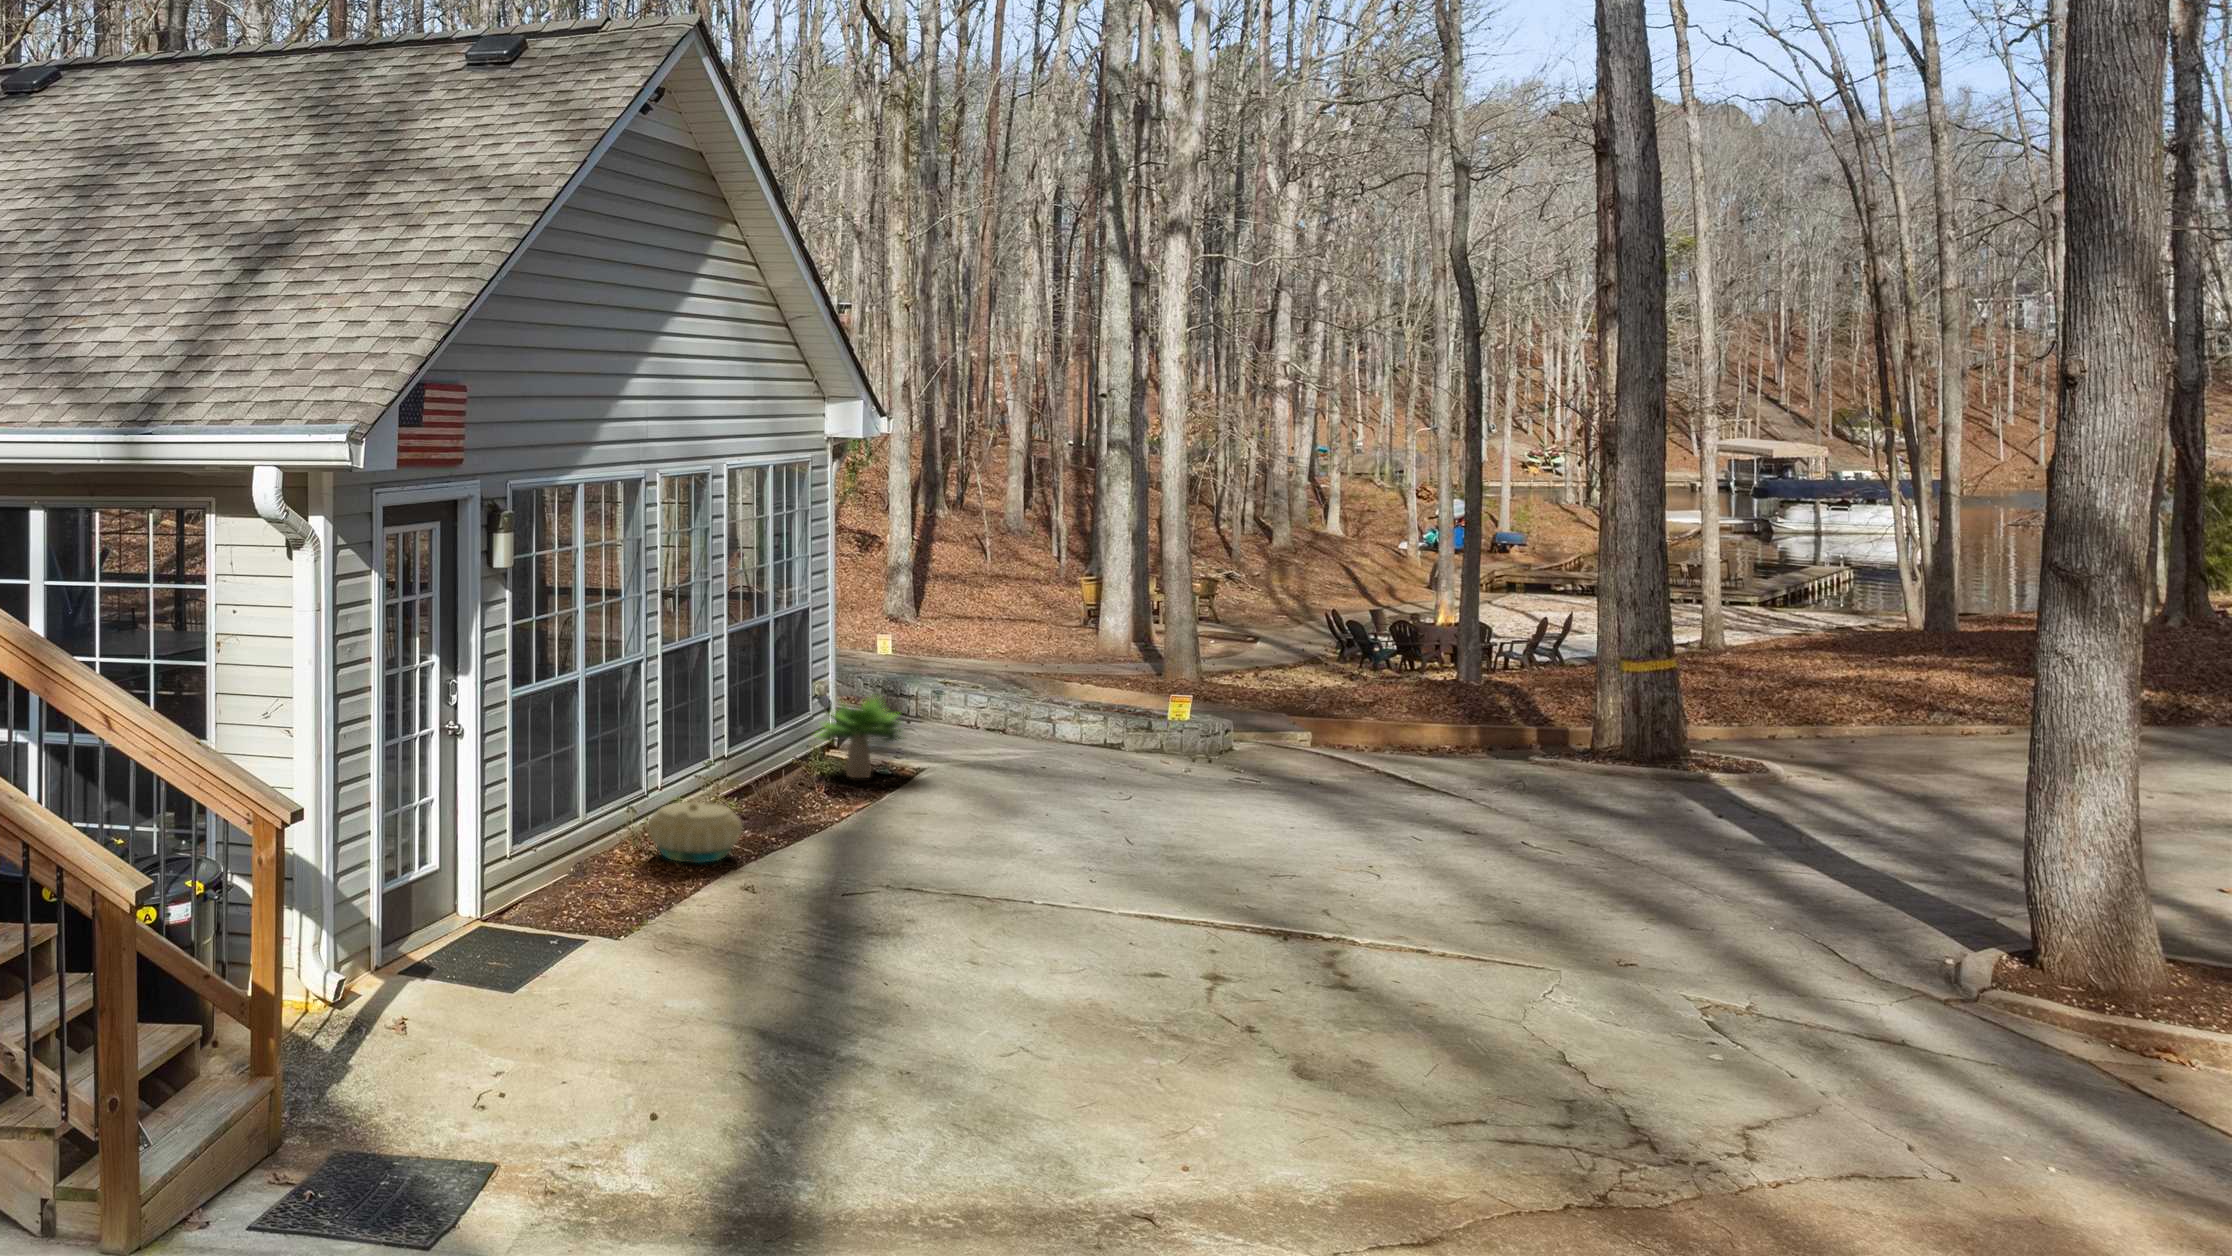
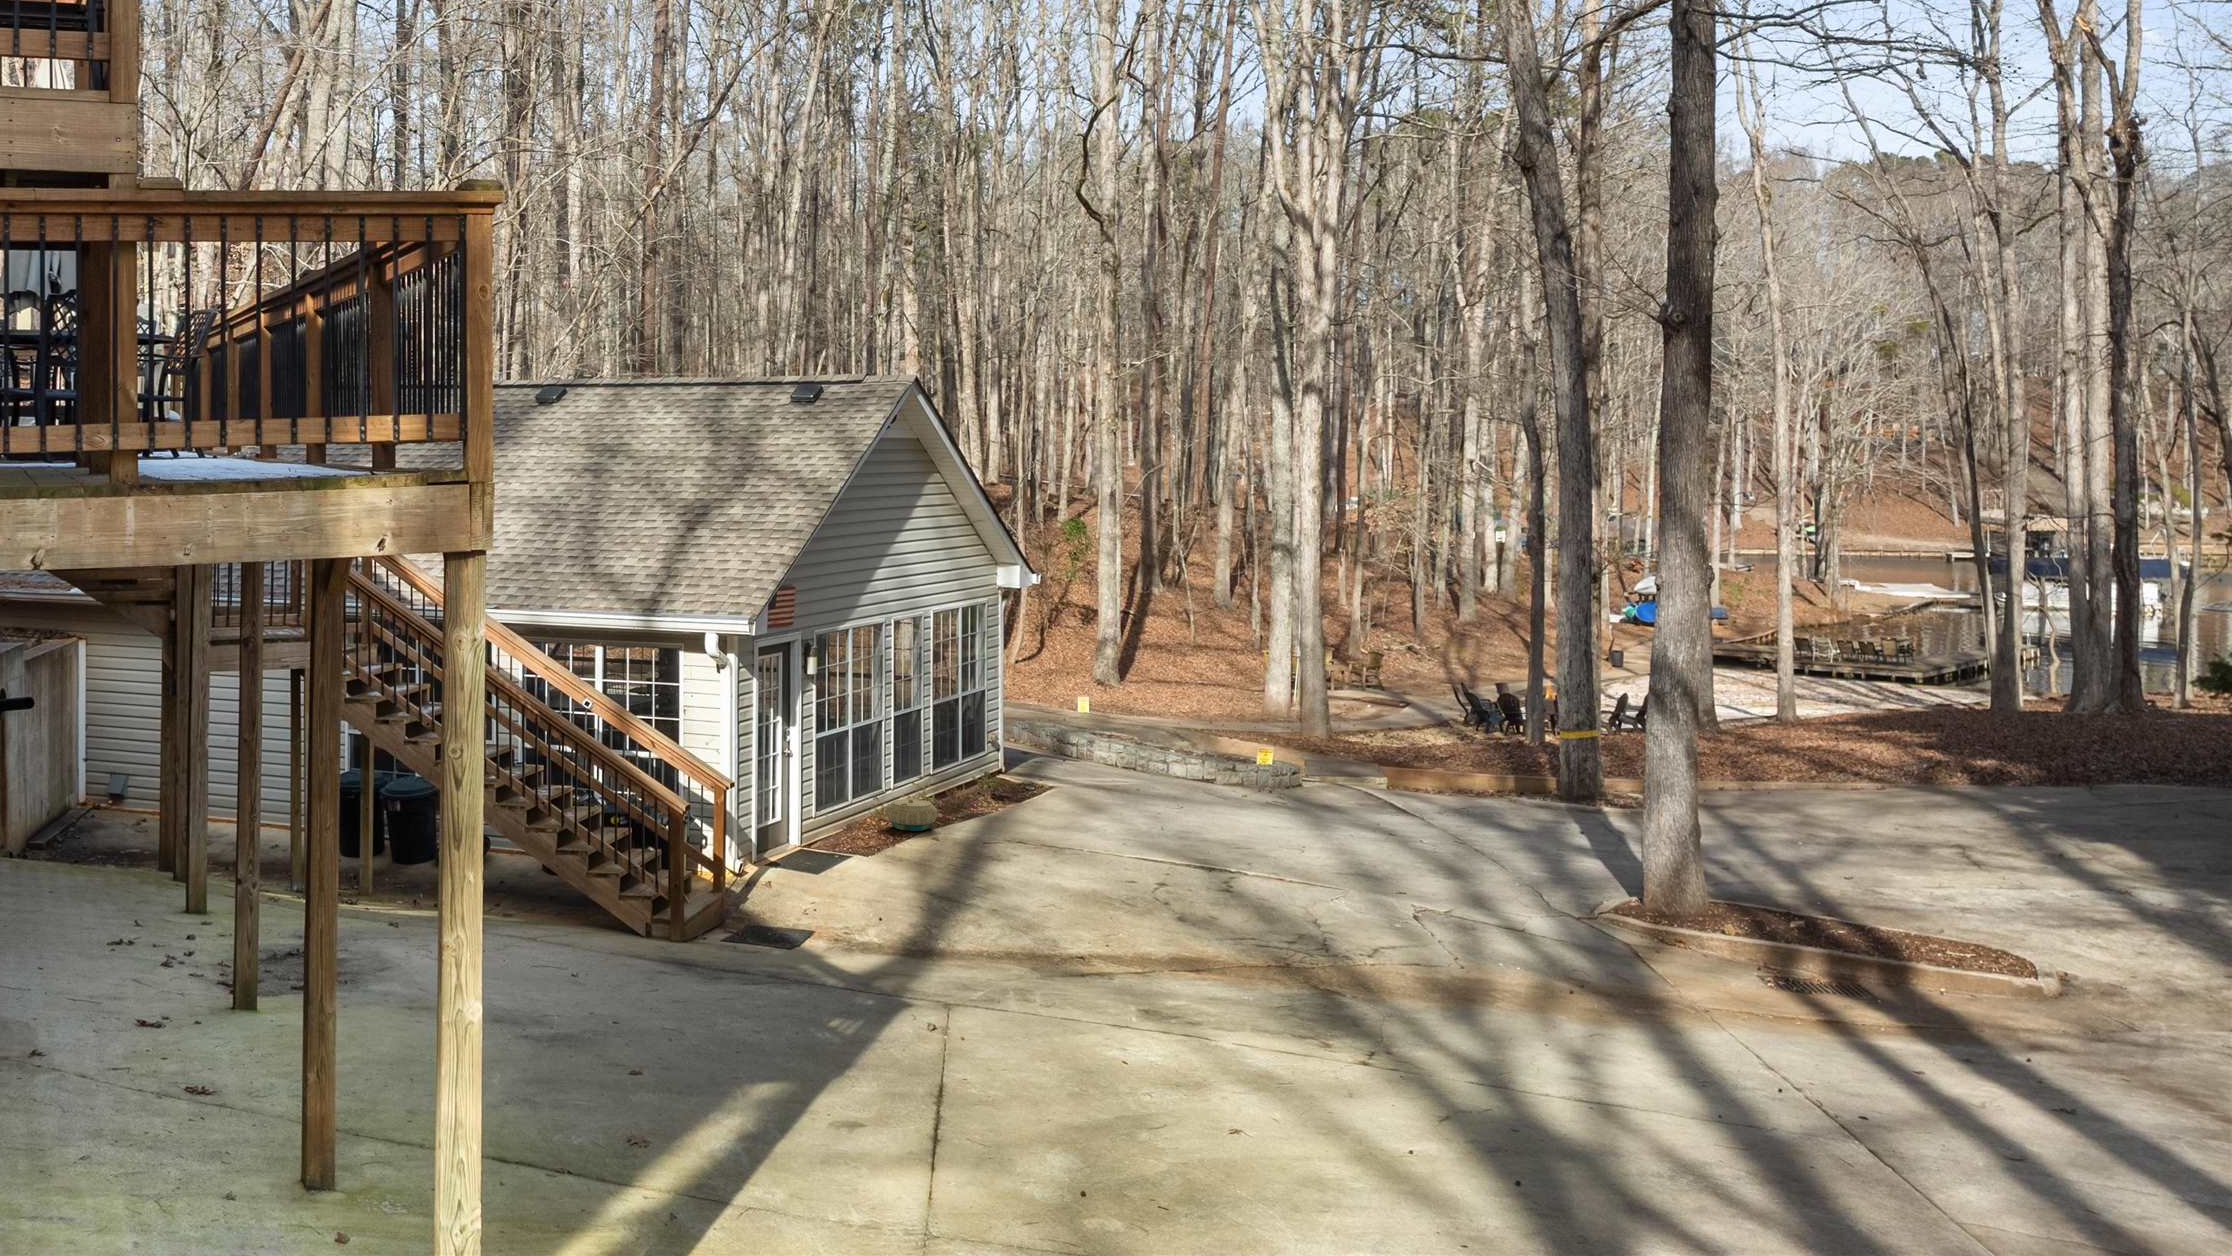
potted plant: present [815,698,901,778] -> none [990,741,1051,794]

